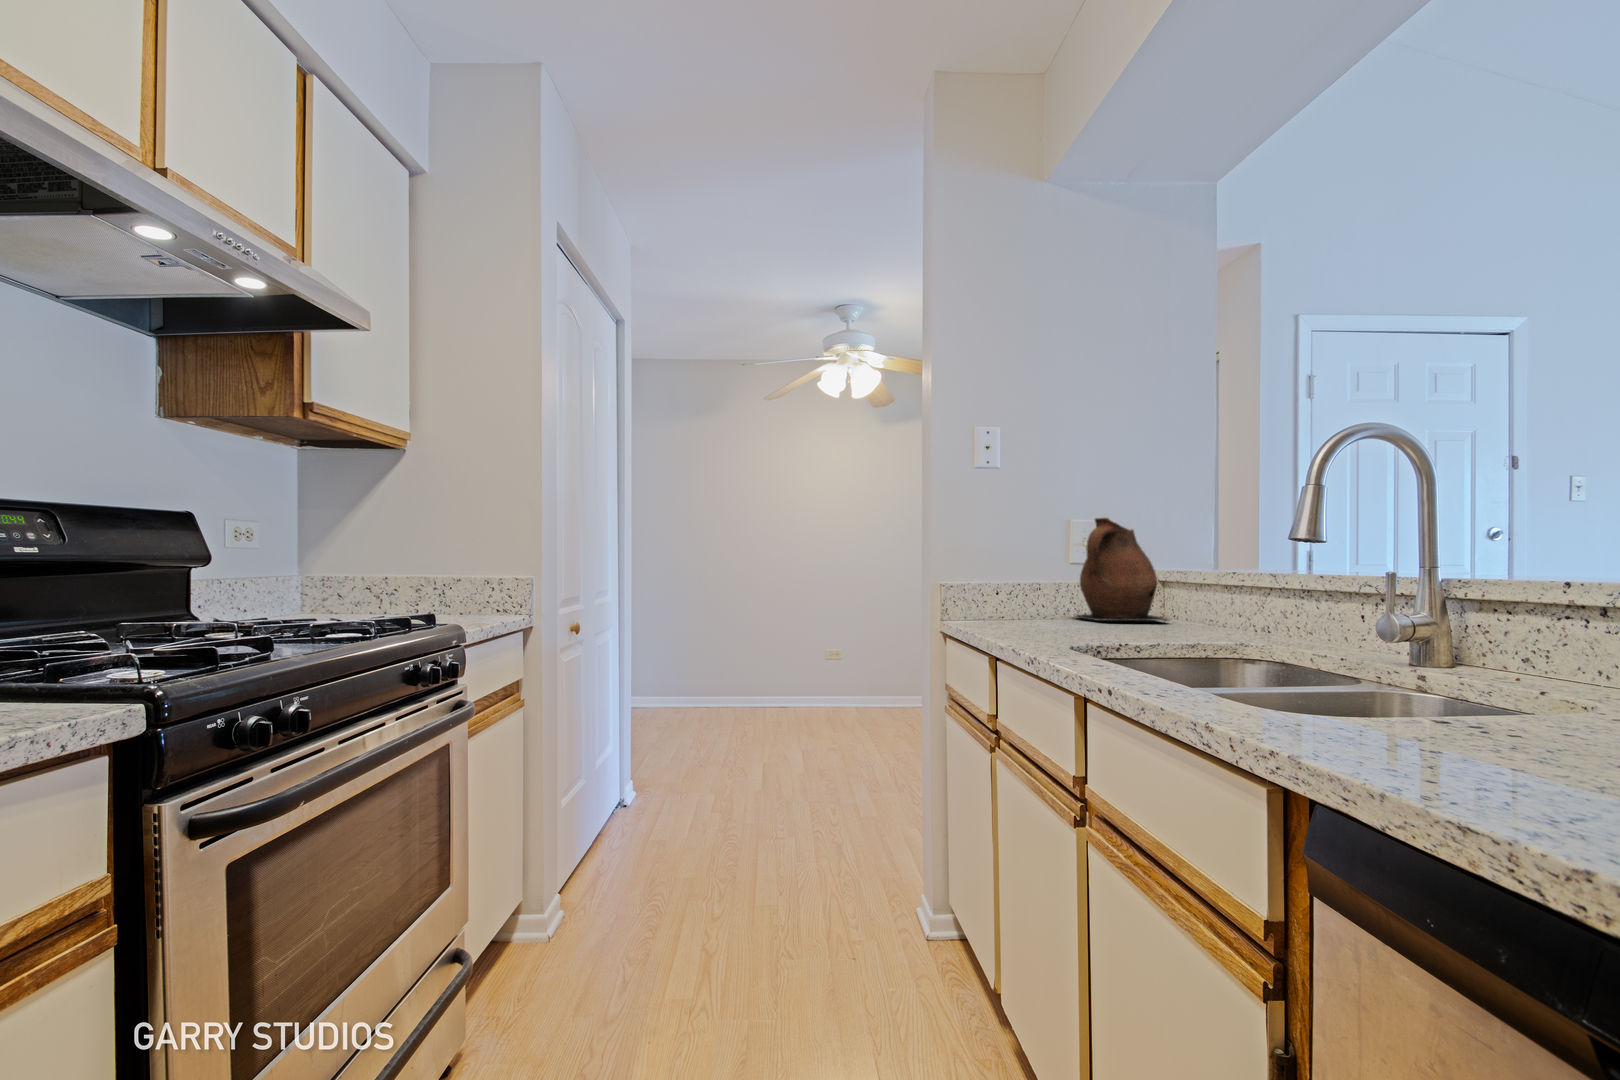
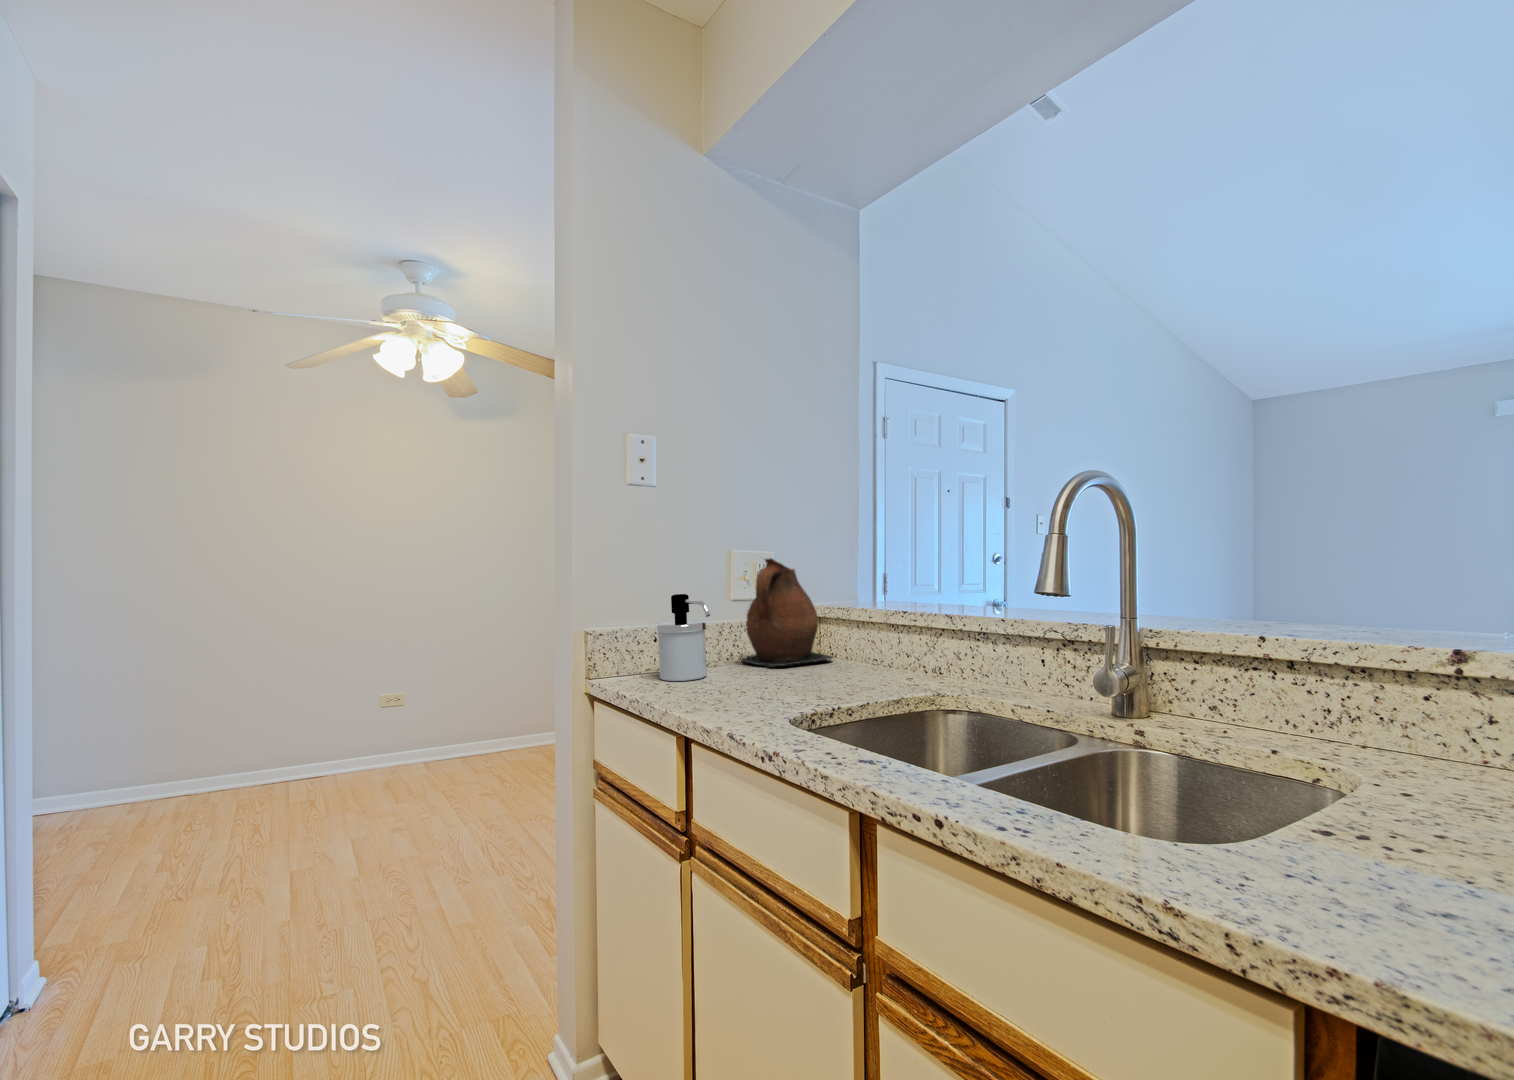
soap dispenser: none [986,546,1033,622] -> present [656,594,710,681]

